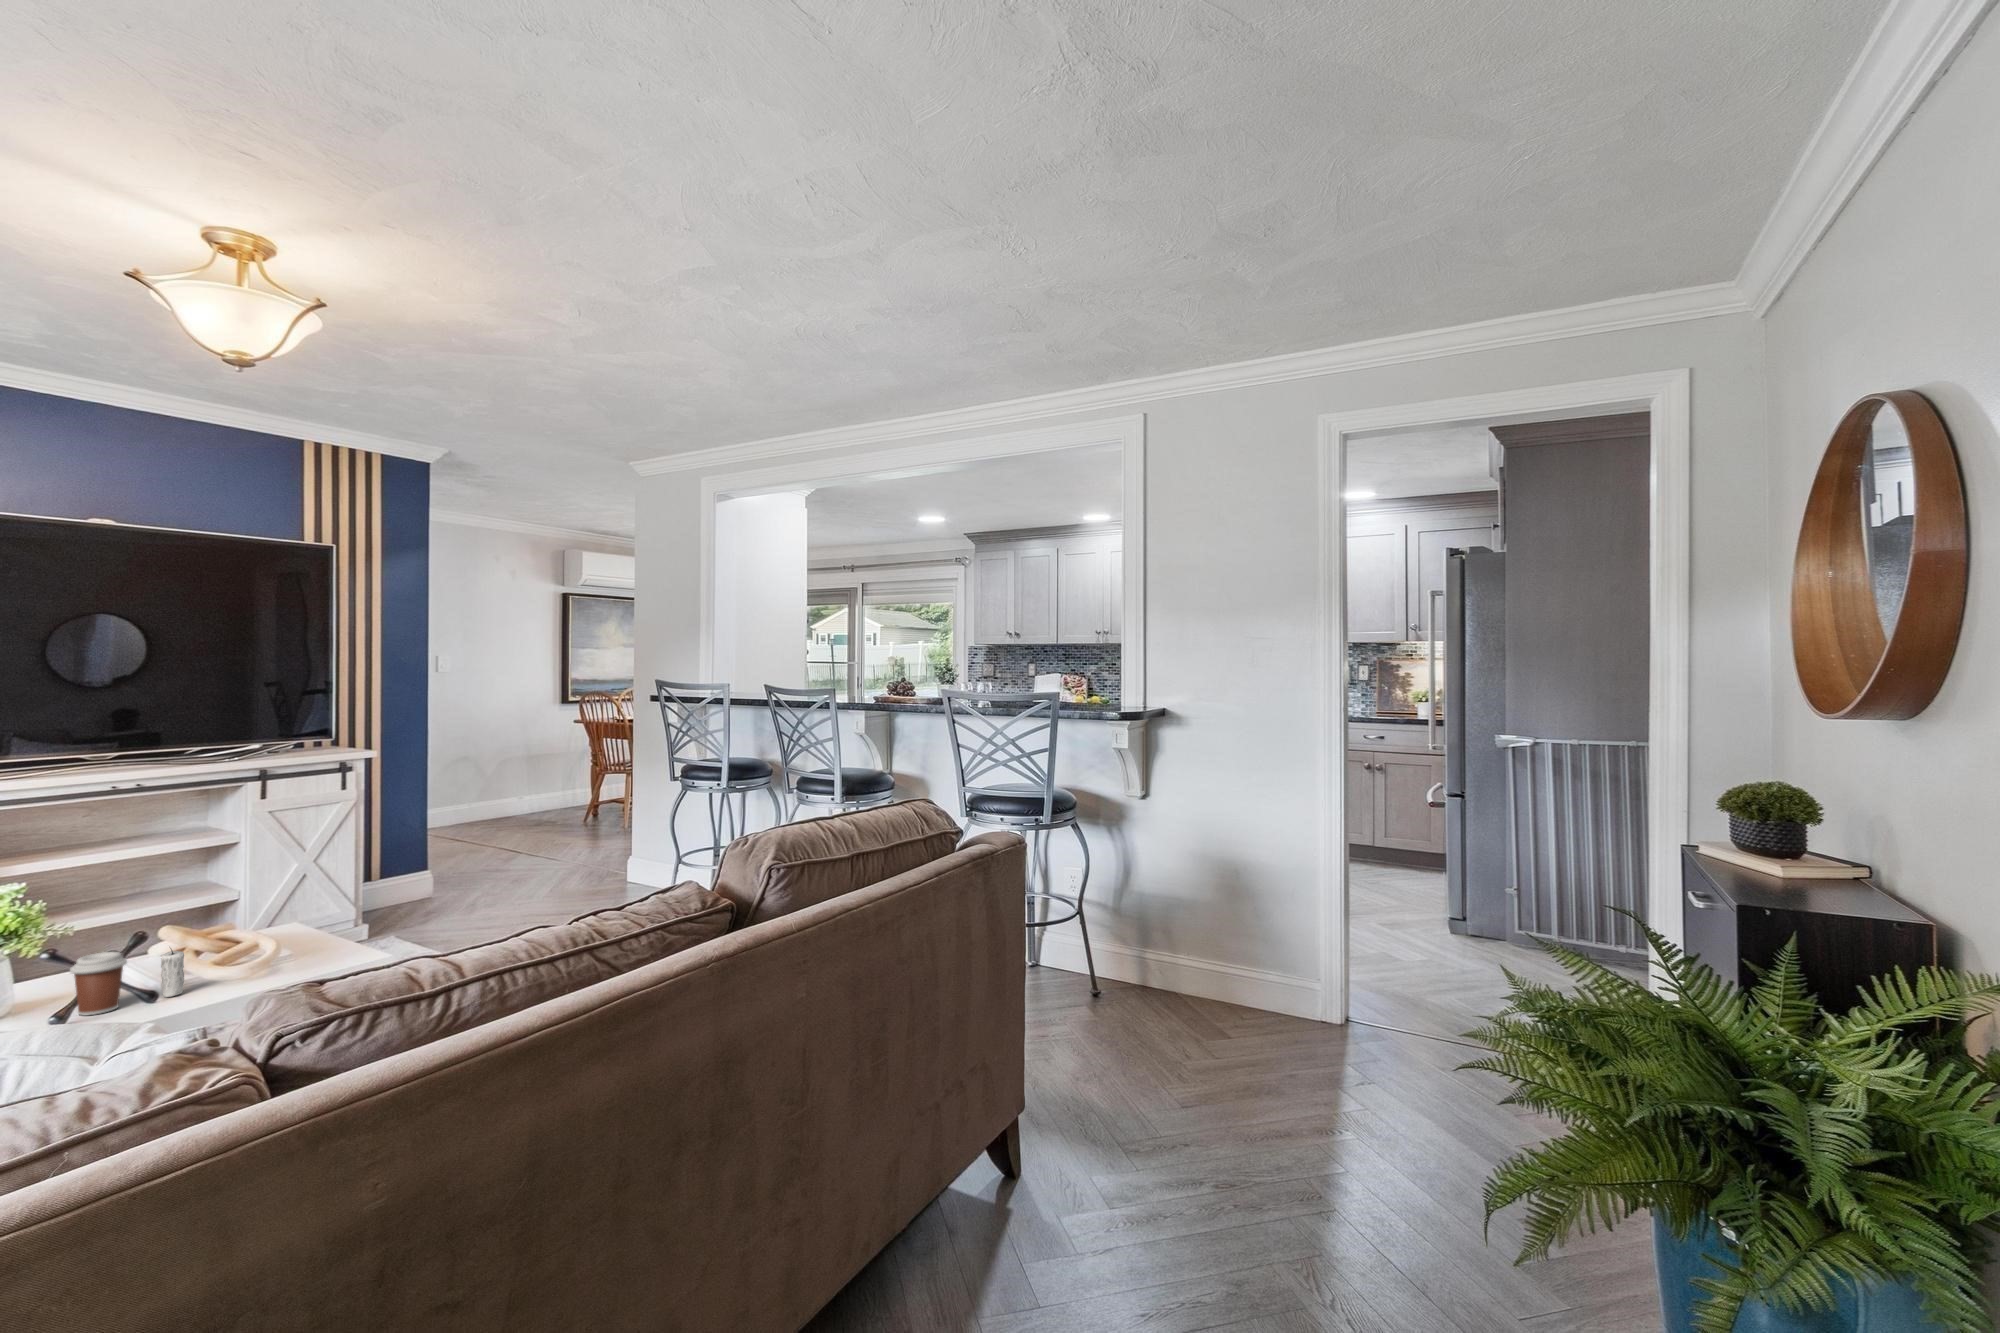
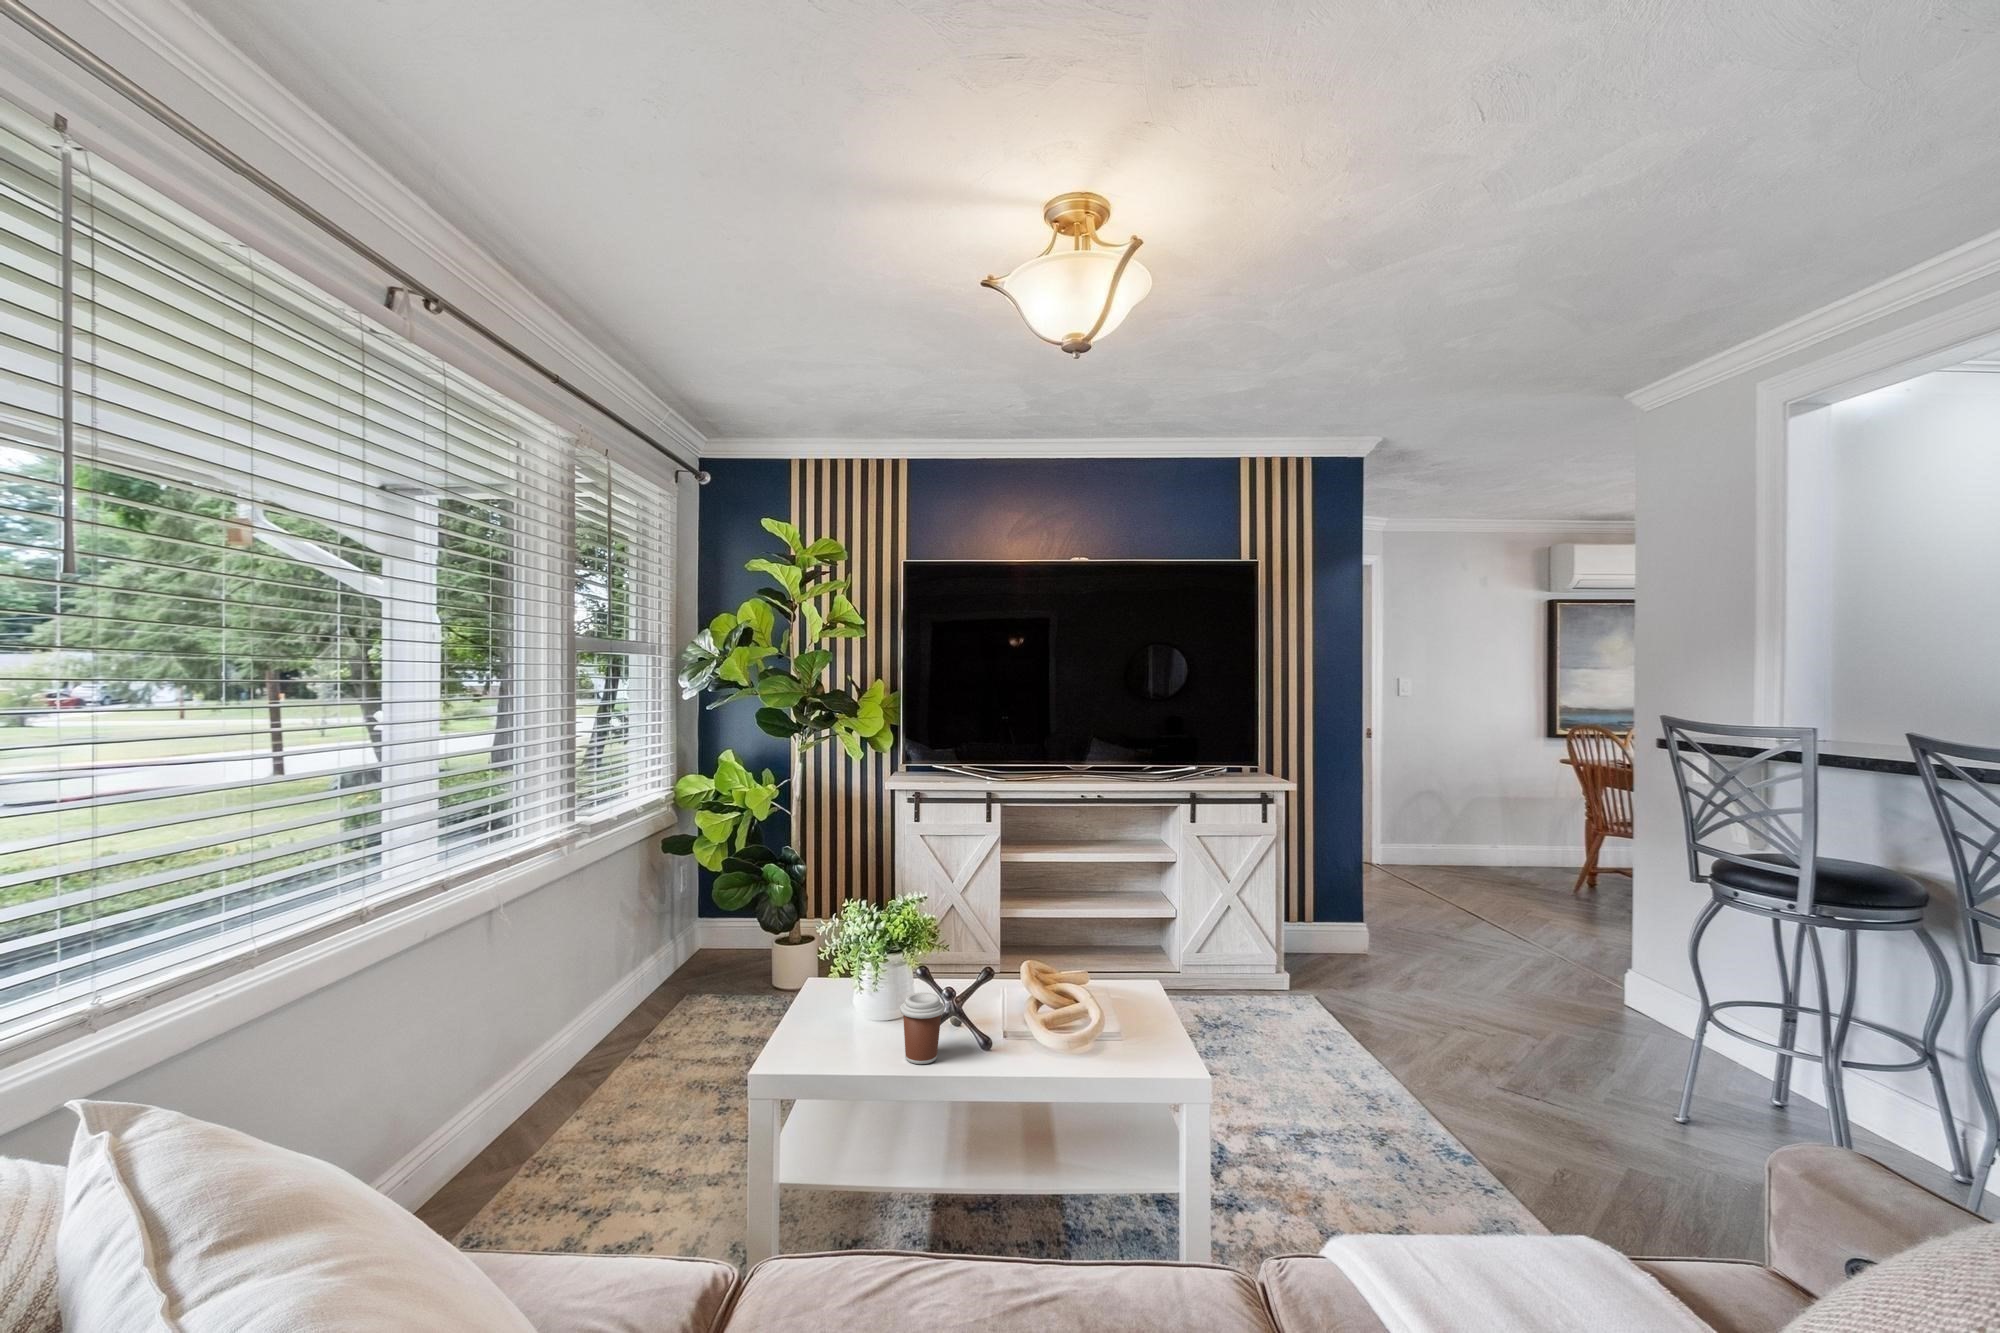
candle: present [161,948,184,997] -> none [974,1002,994,1064]

